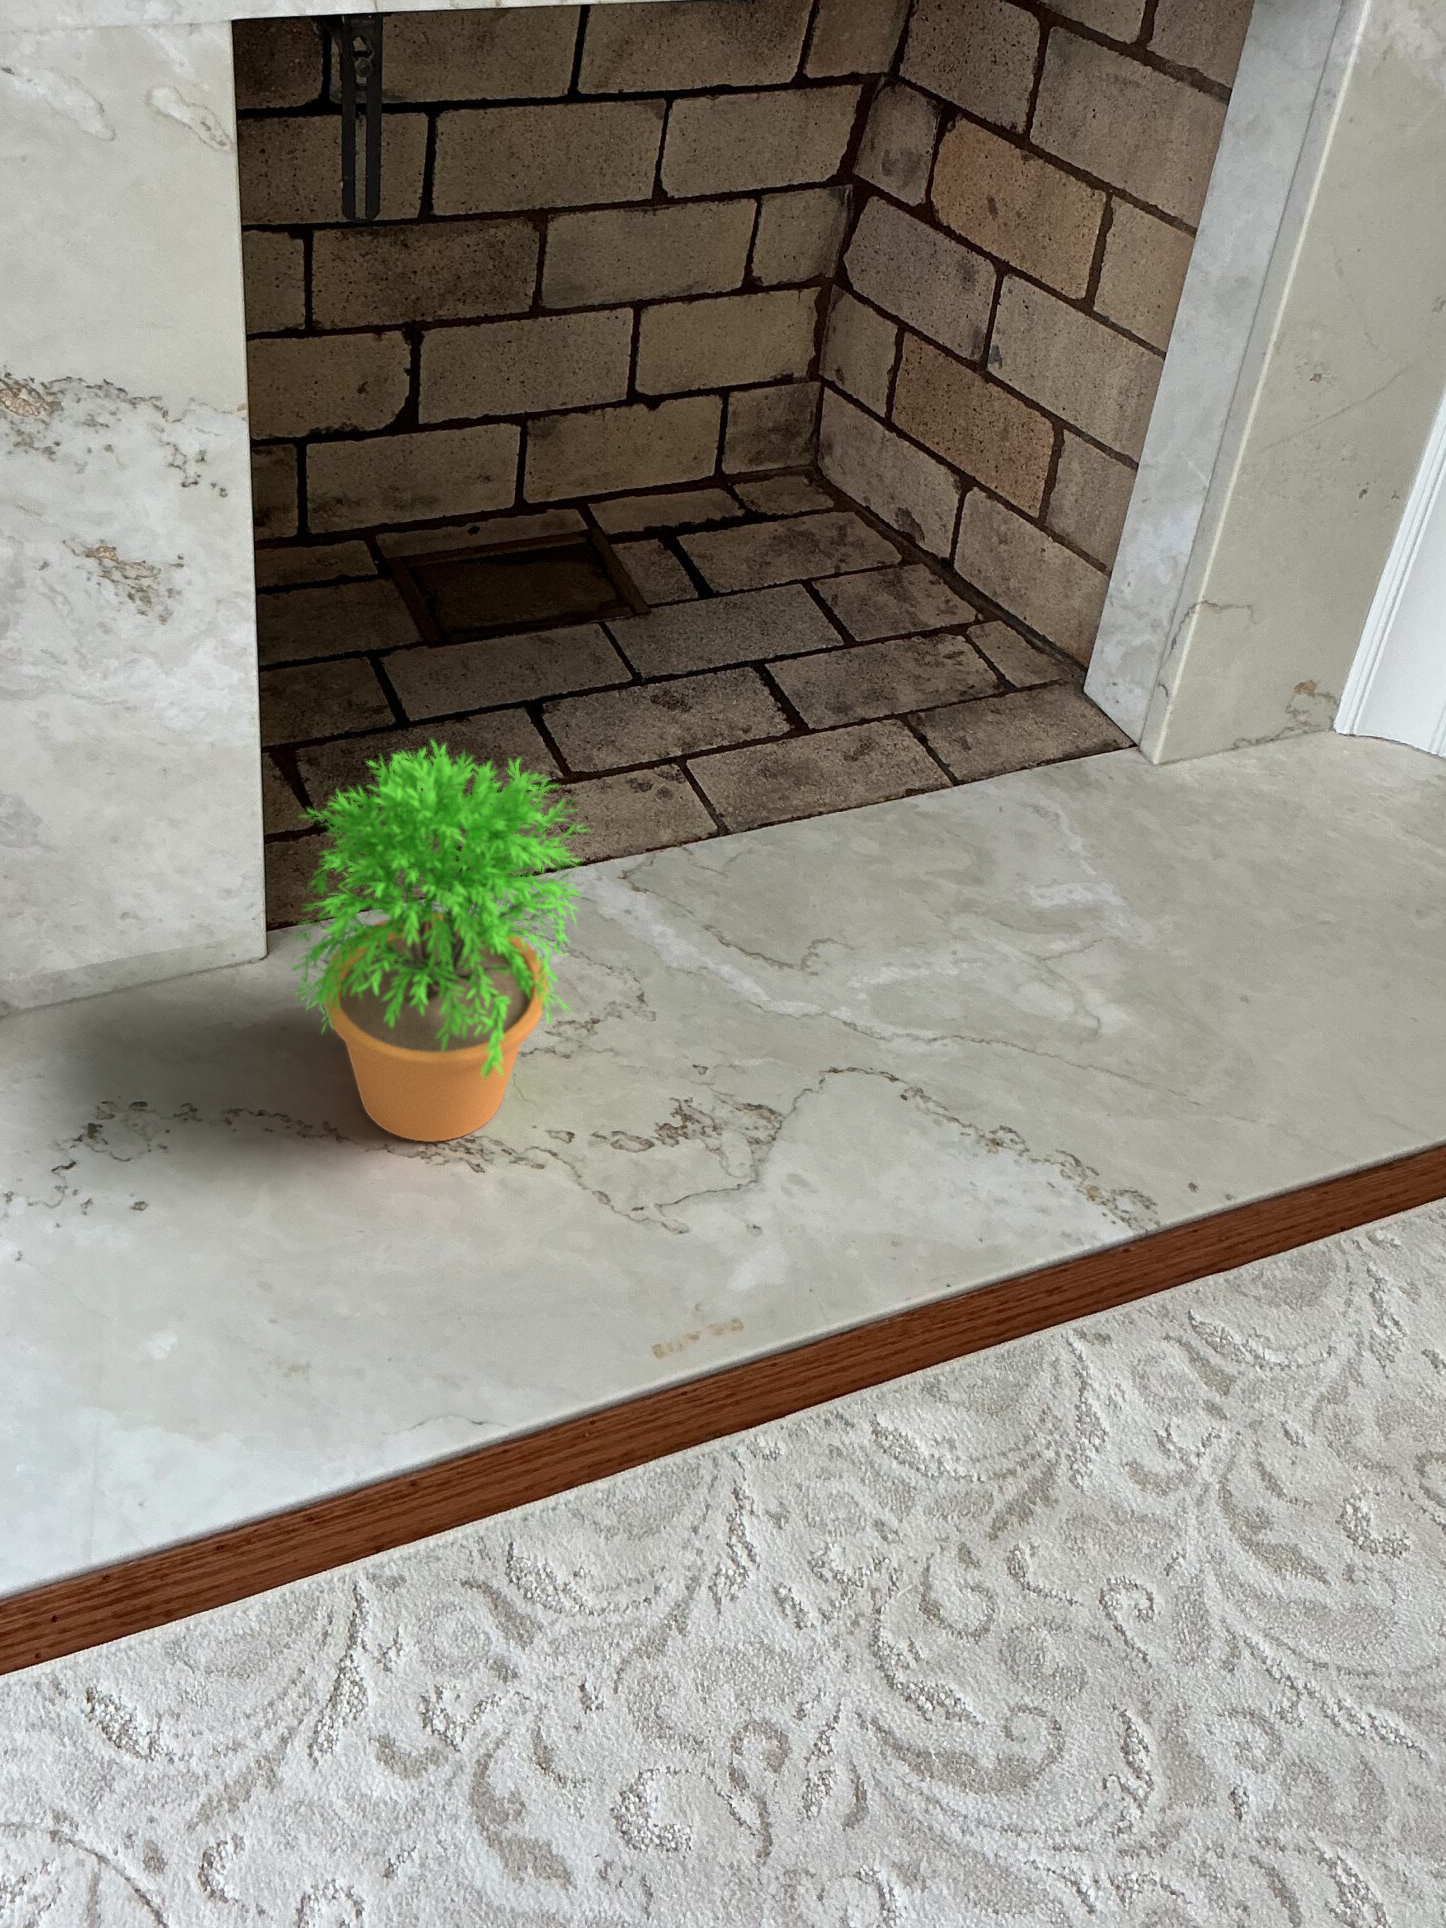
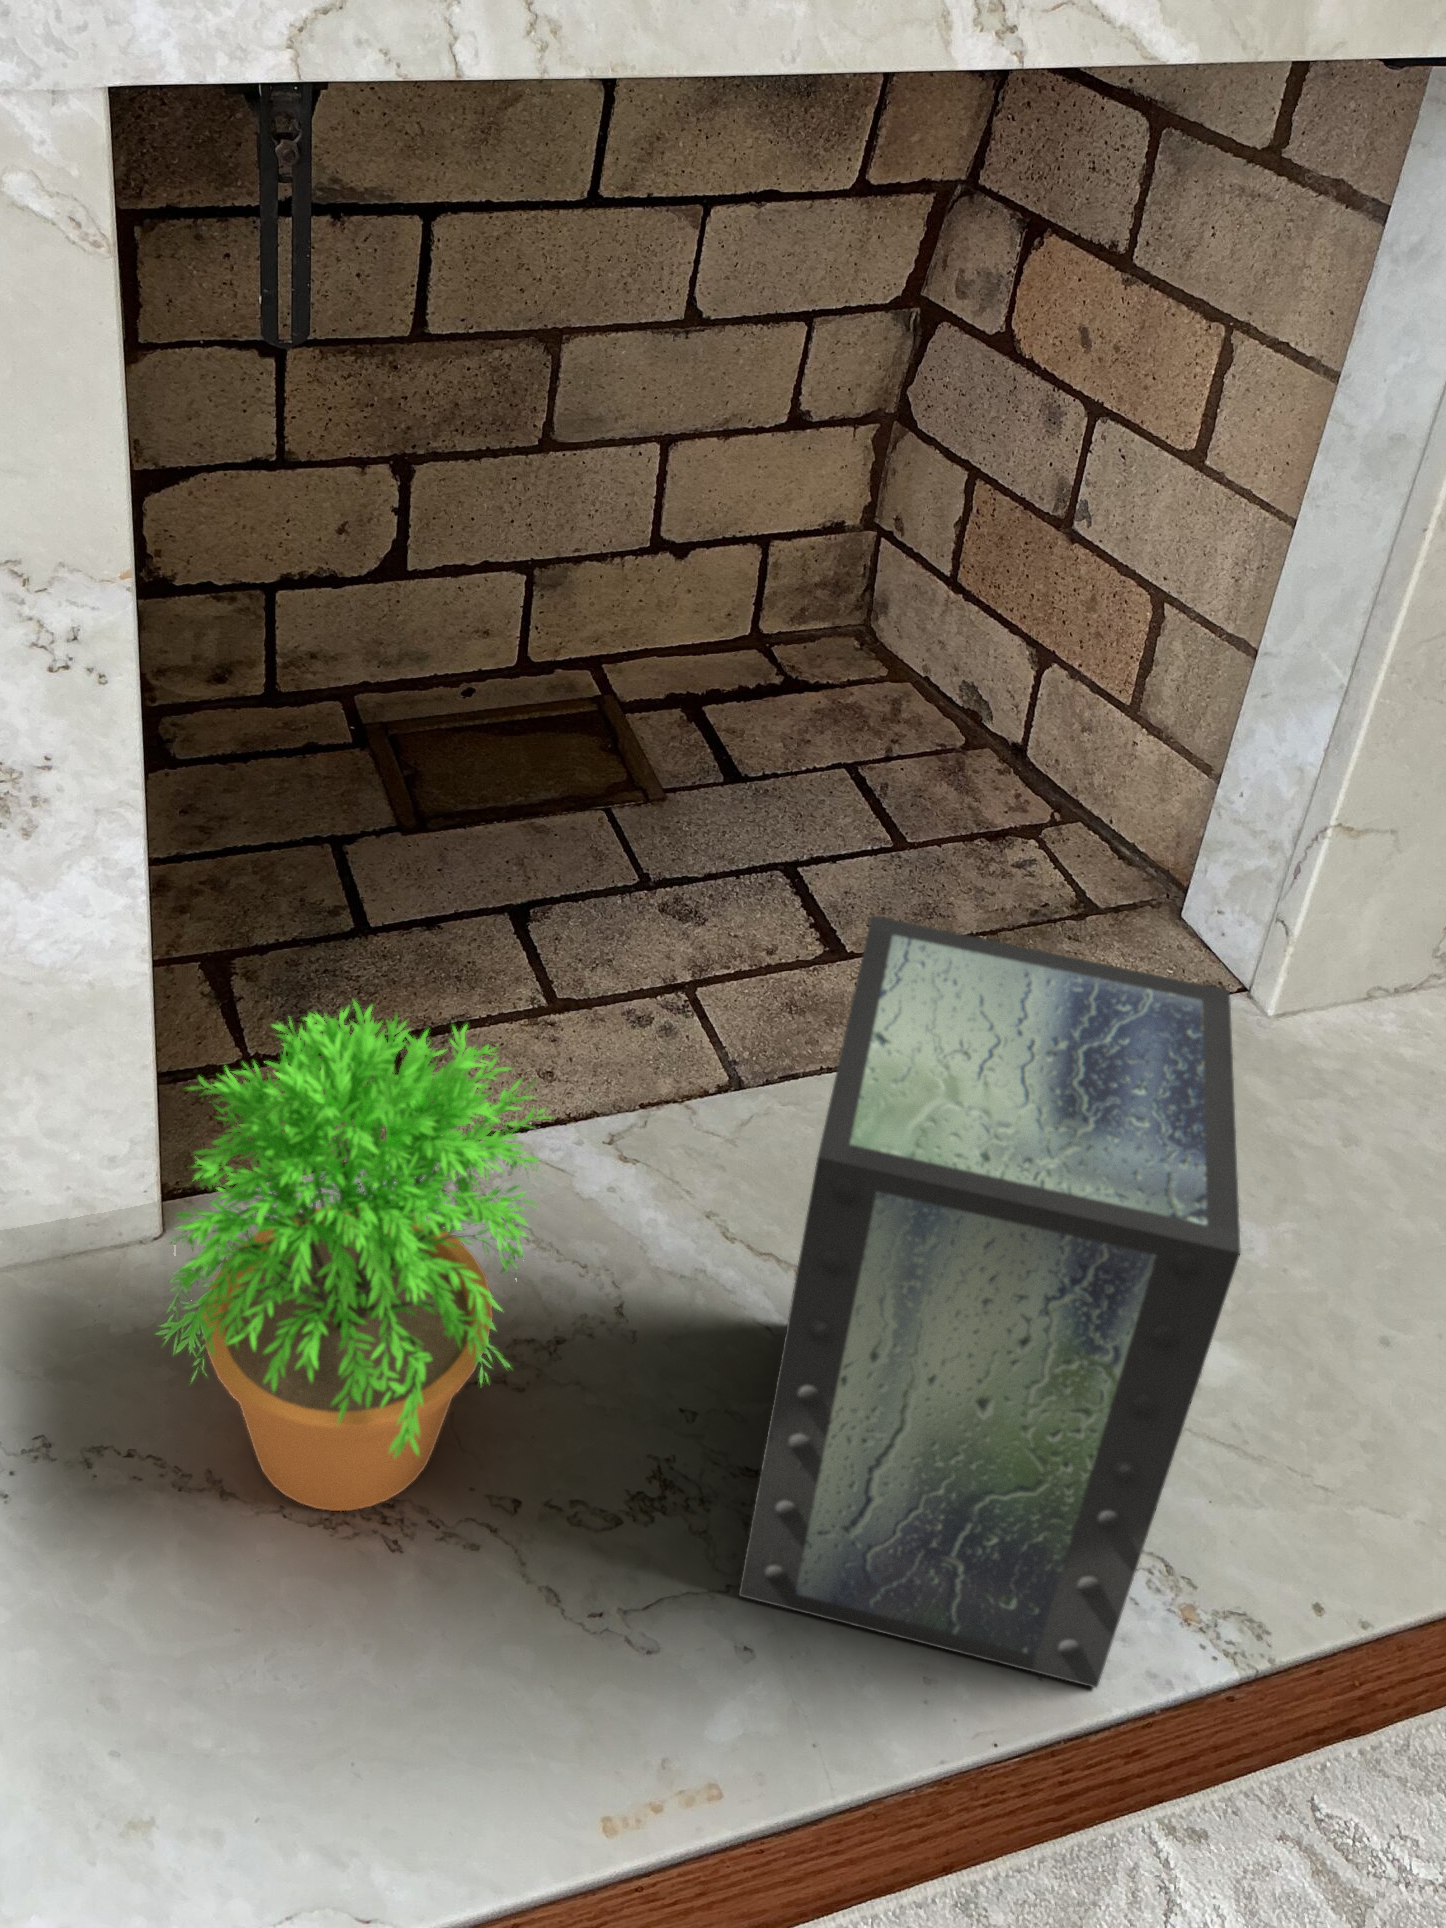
storage box: none [748,660,1114,1235] -> present [739,916,1240,1688]

